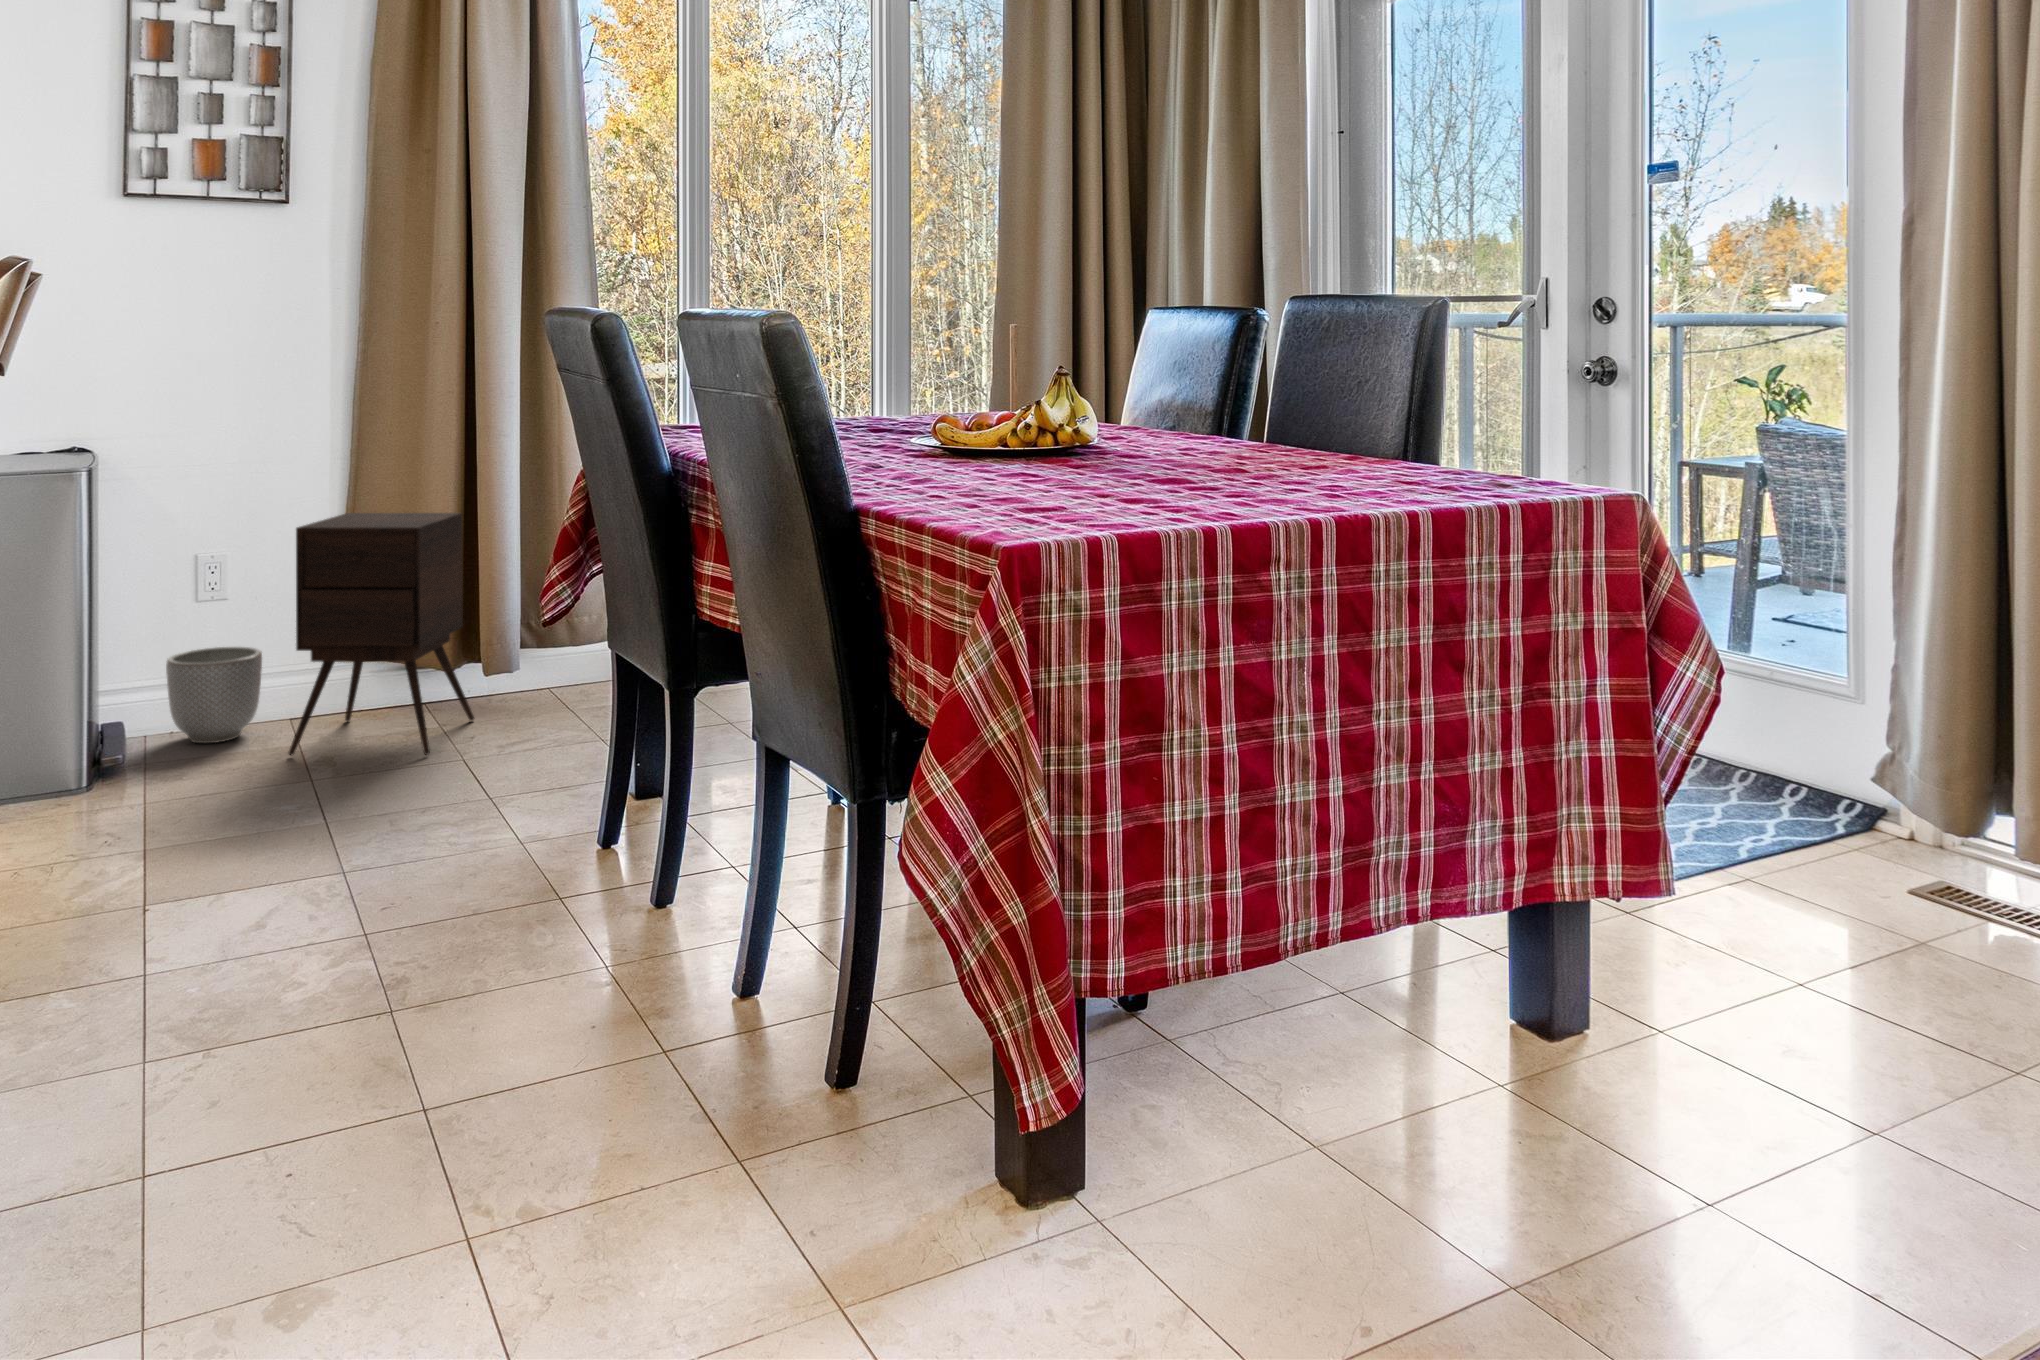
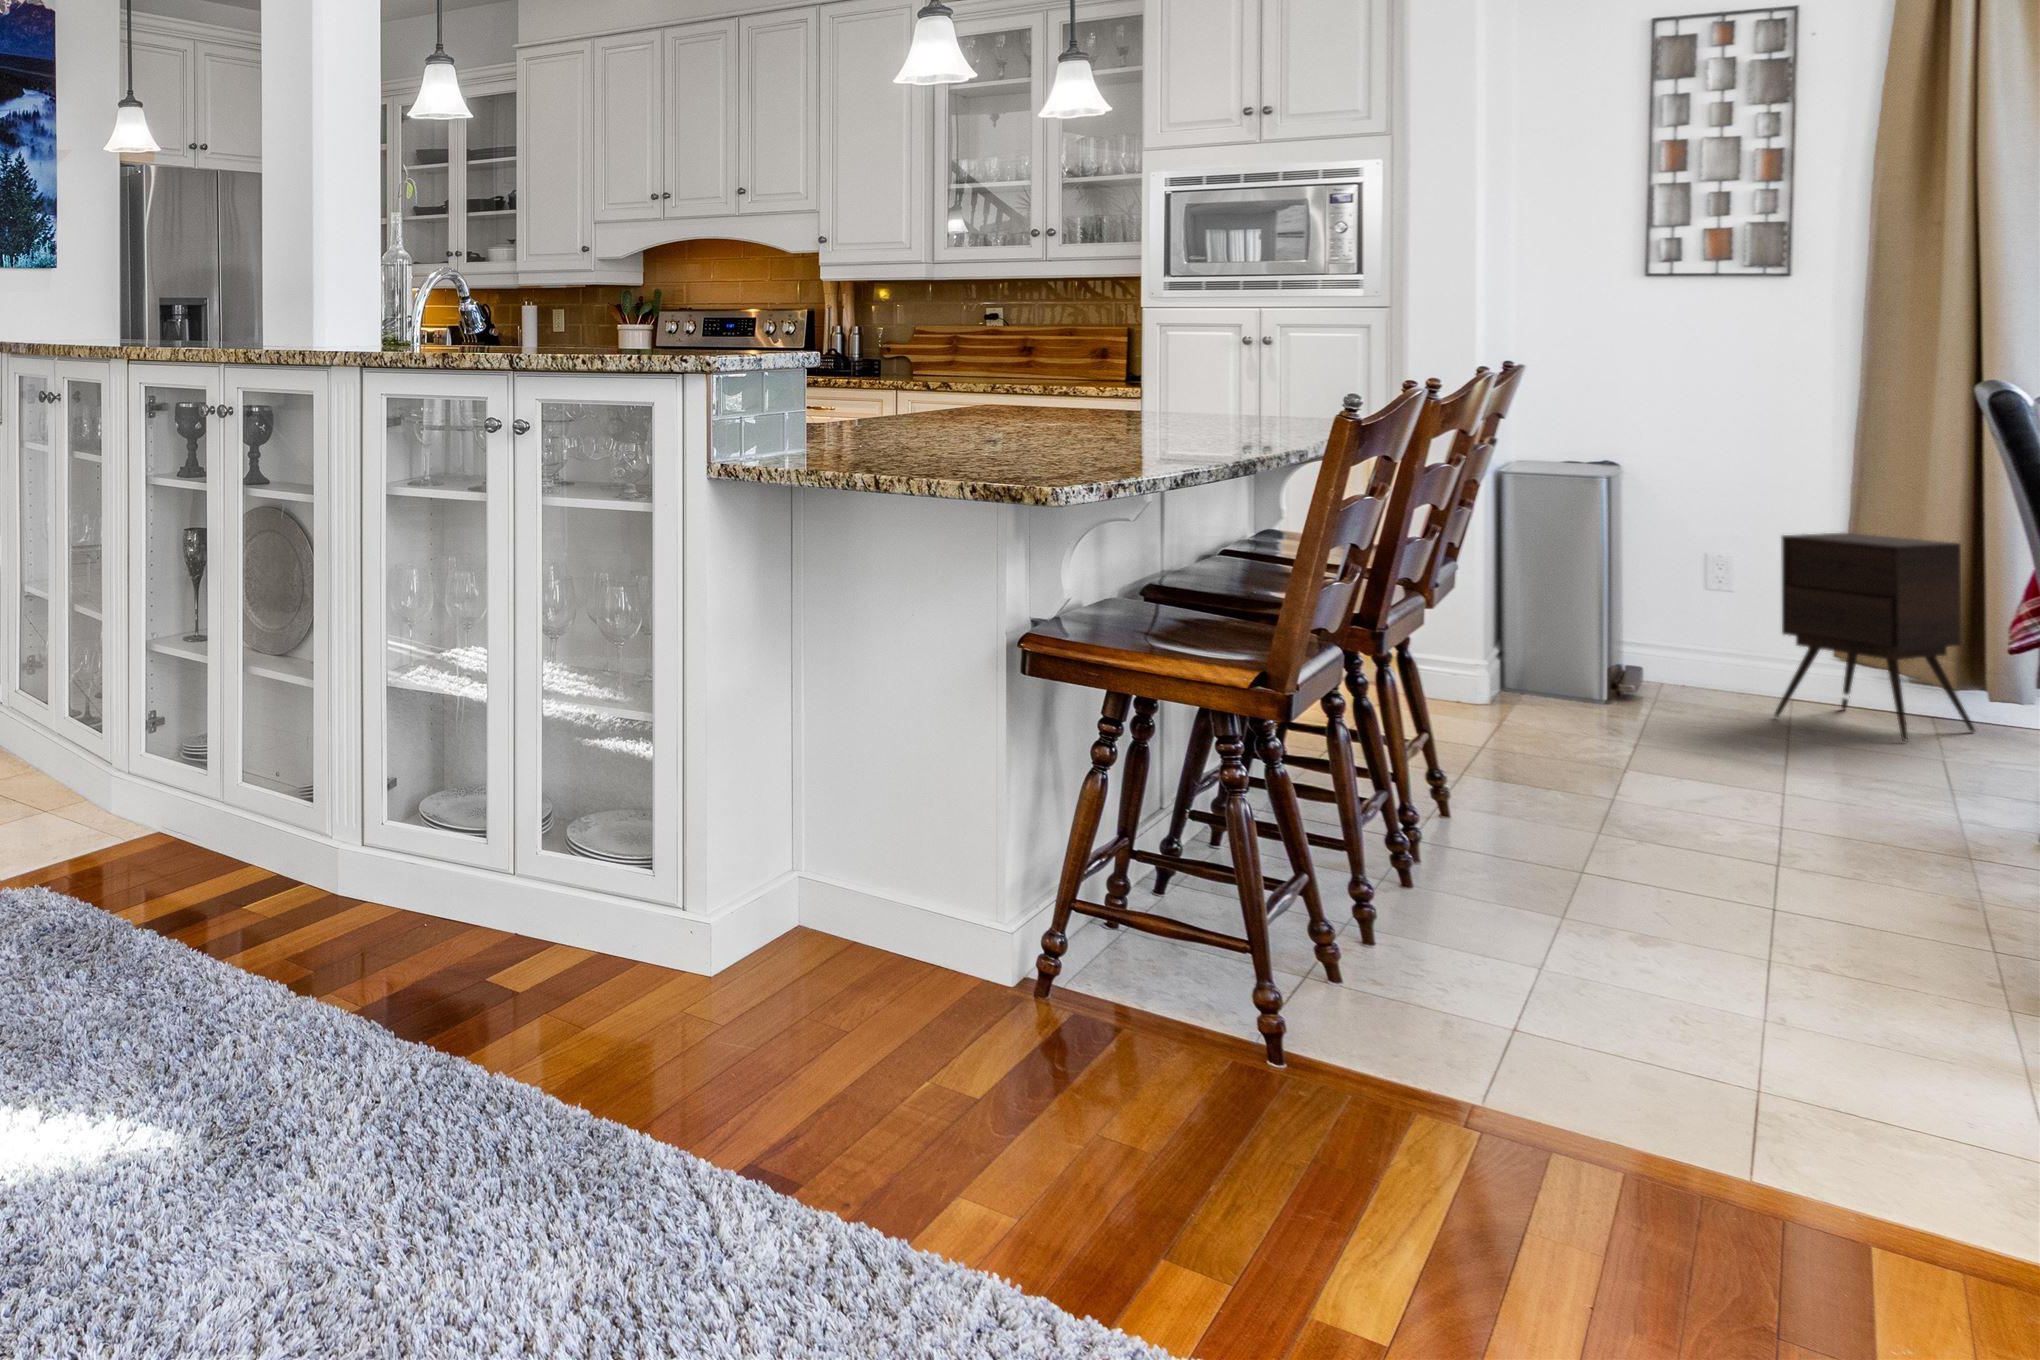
planter: present [166,647,262,743] -> none [1676,626,1760,700]

